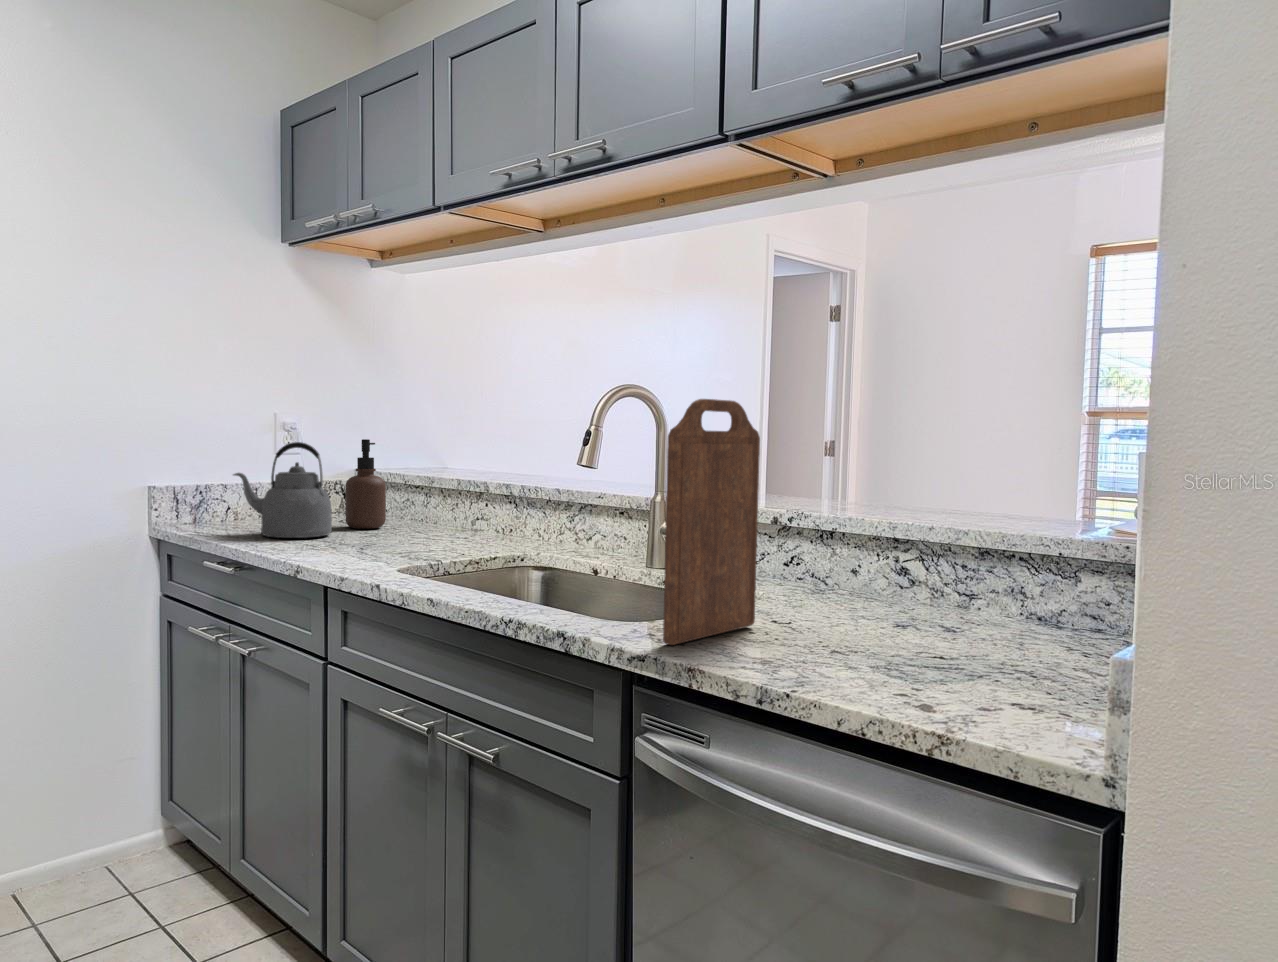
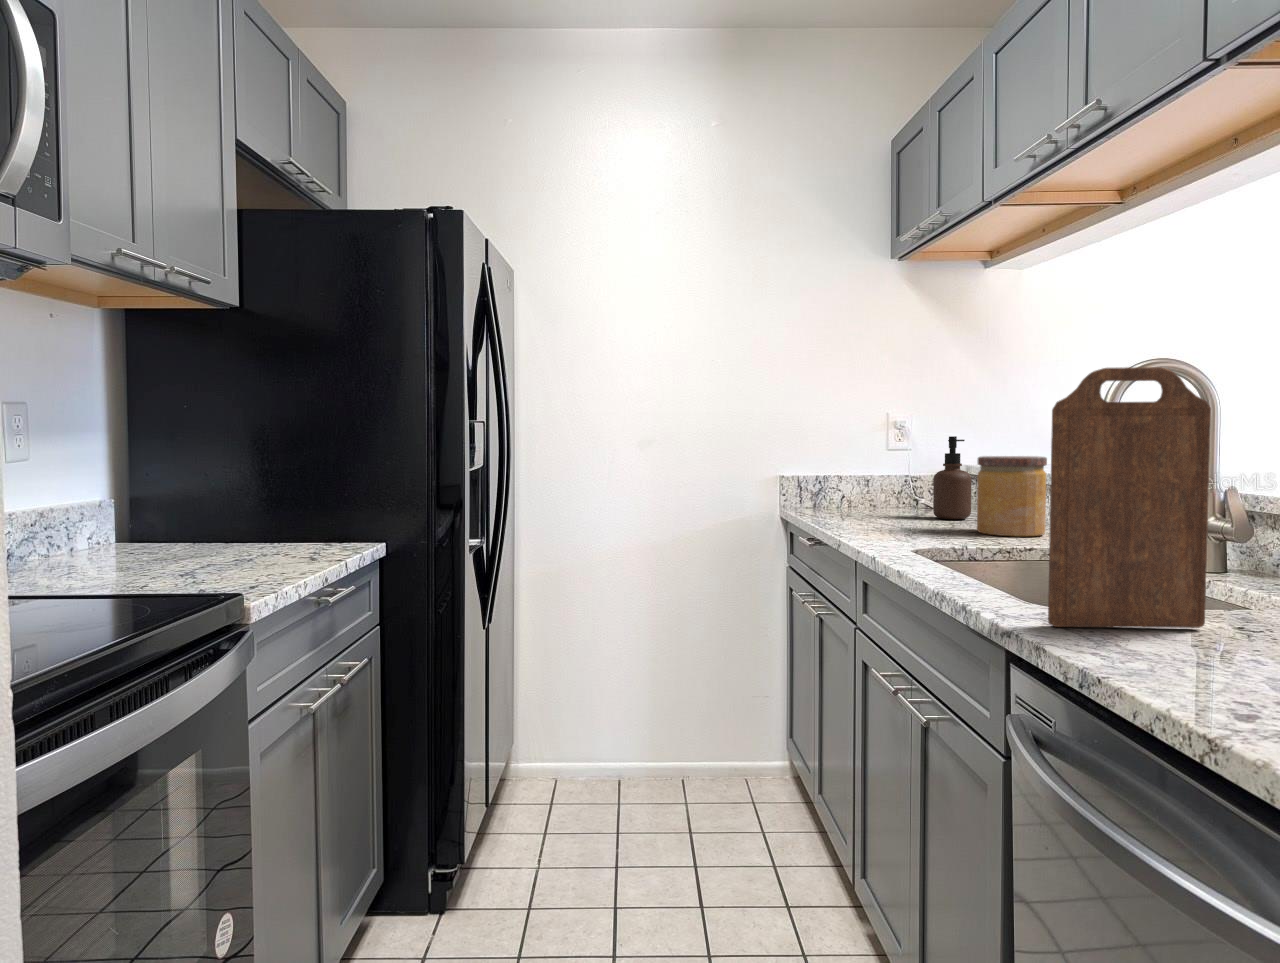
kettle: present [233,442,332,538] -> none [833,439,910,522]
jar: none [416,463,483,545] -> present [977,456,1047,536]

